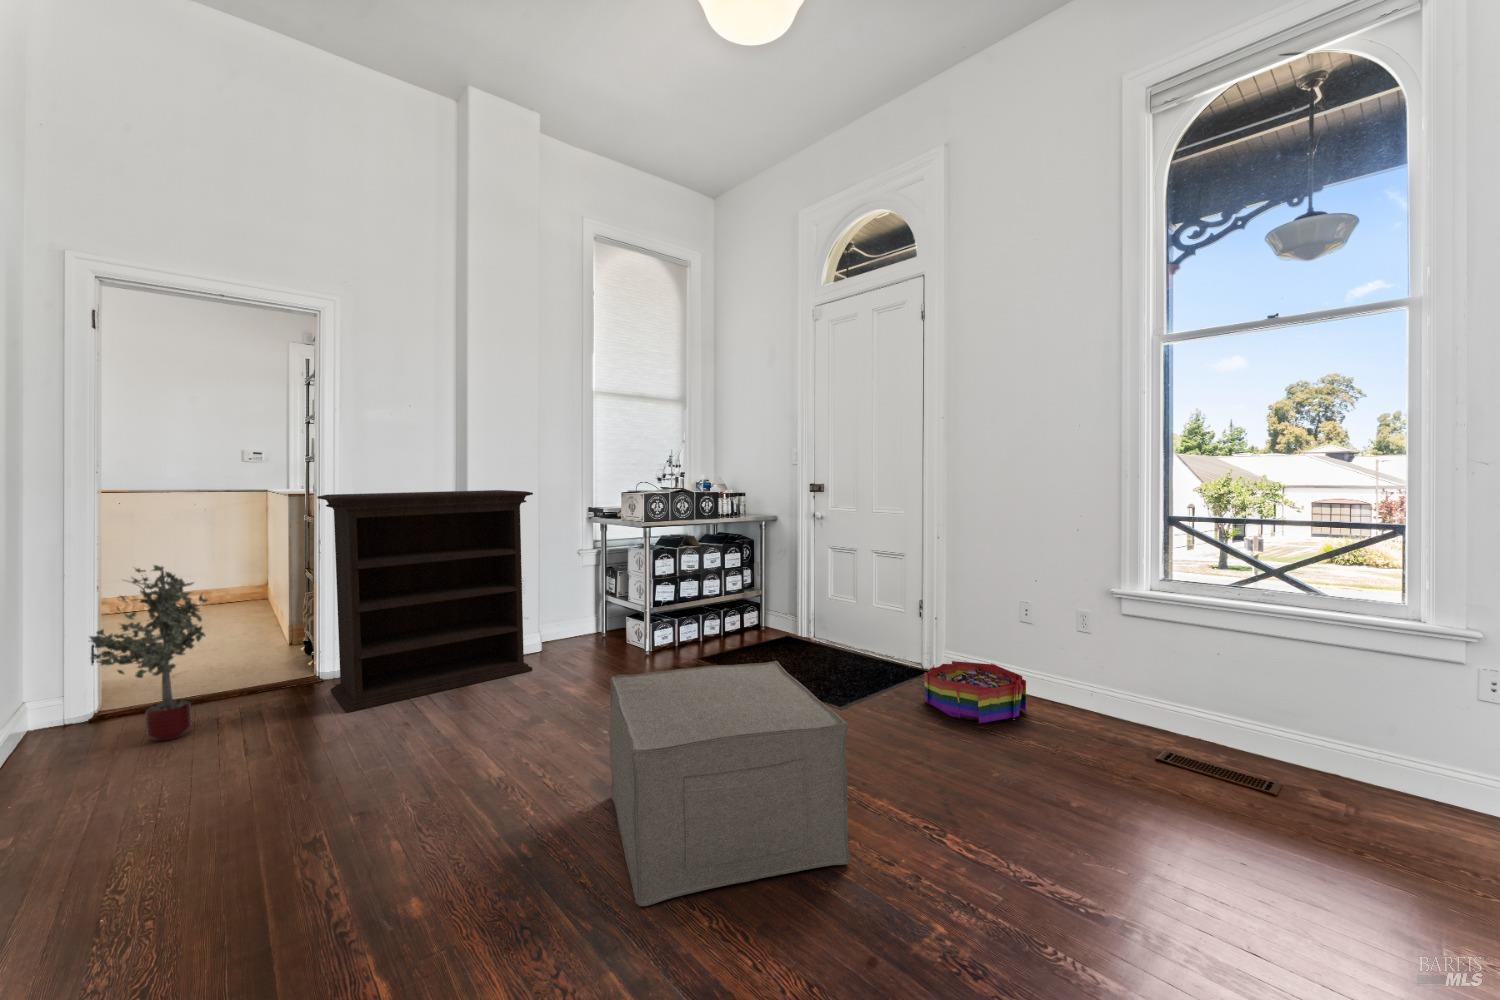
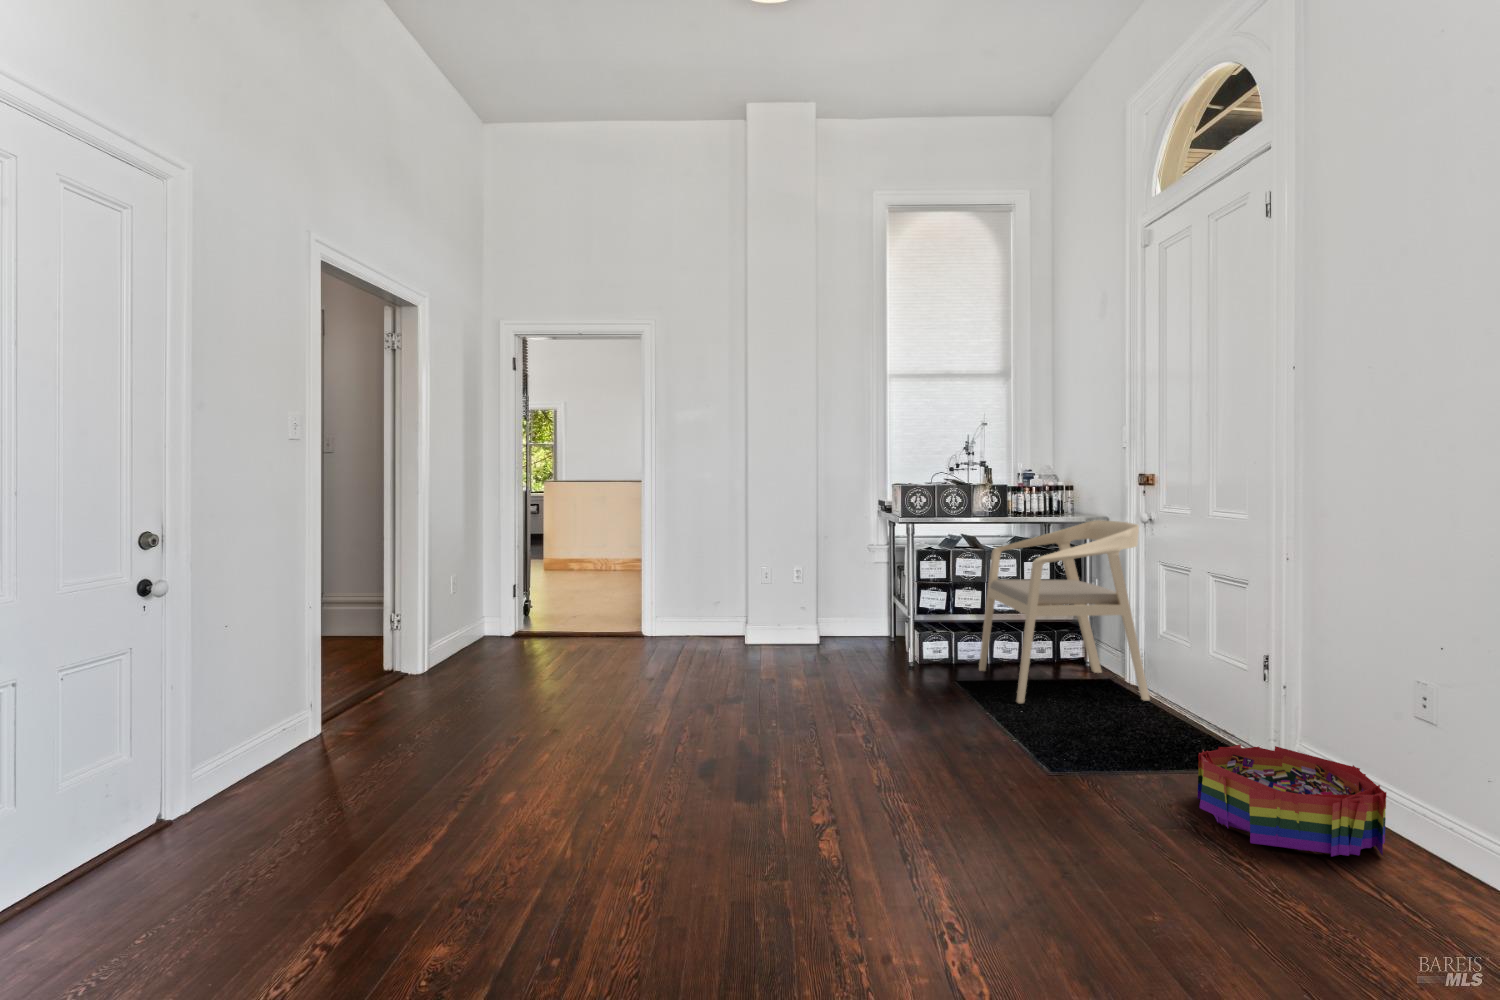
bookshelf: present [317,490,533,712] -> none [600,475,778,665]
armchair: none [703,520,828,665] -> present [979,520,1150,703]
potted tree: present [90,565,207,741] -> none [457,525,534,659]
ottoman: present [609,661,850,906] -> none [596,650,882,908]

